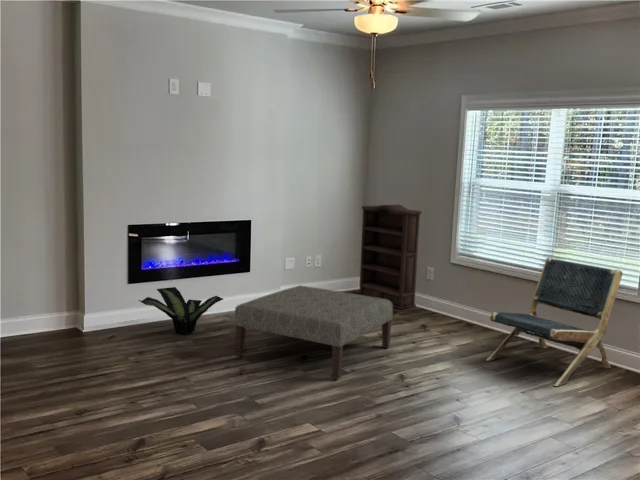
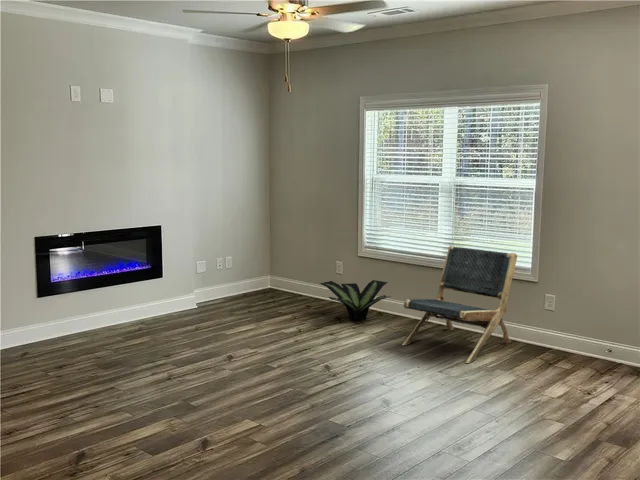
bookshelf: present [359,205,421,309] -> none [270,203,329,304]
ottoman: present [235,286,393,379] -> none [158,287,312,376]
potted plant: present [139,287,223,335] -> present [321,280,389,321]

